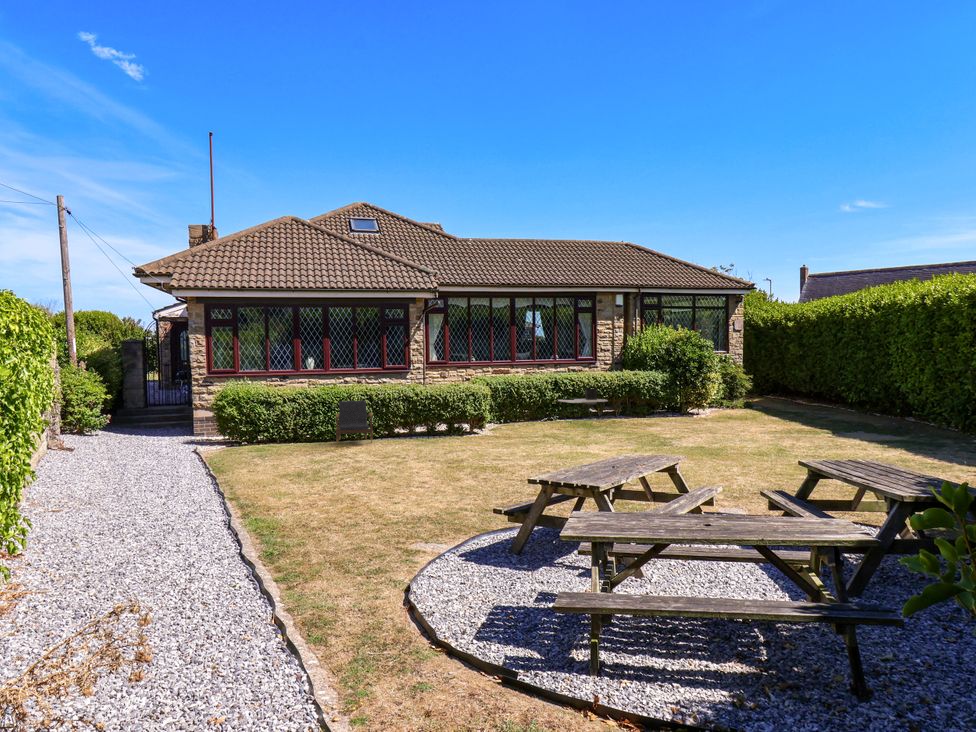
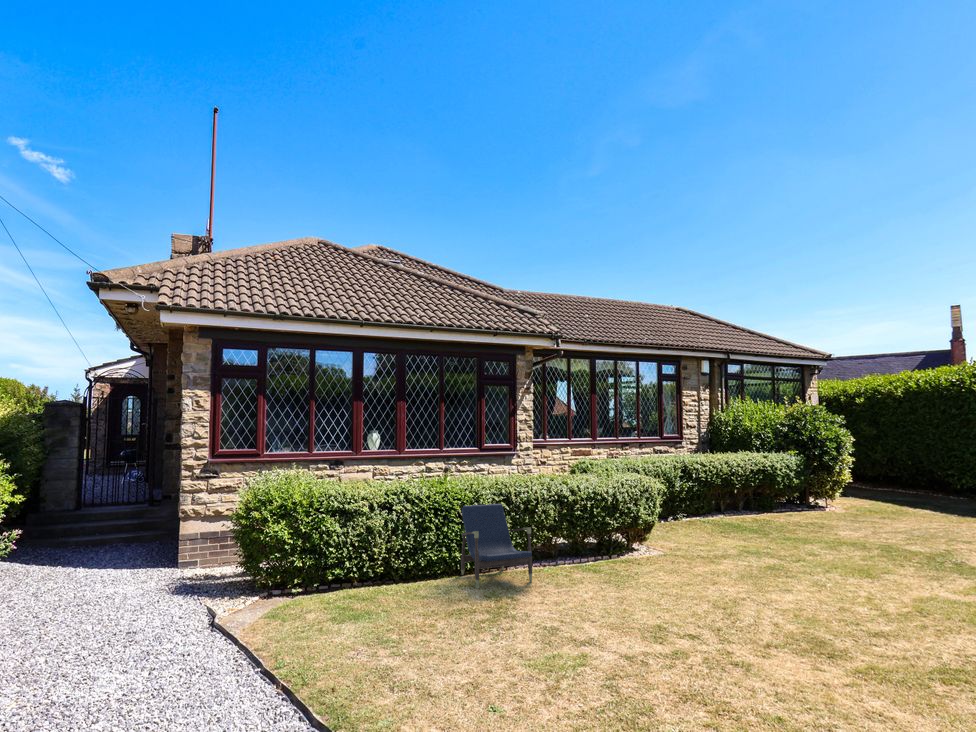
side table: present [558,388,607,418] -> none [684,474,747,521]

